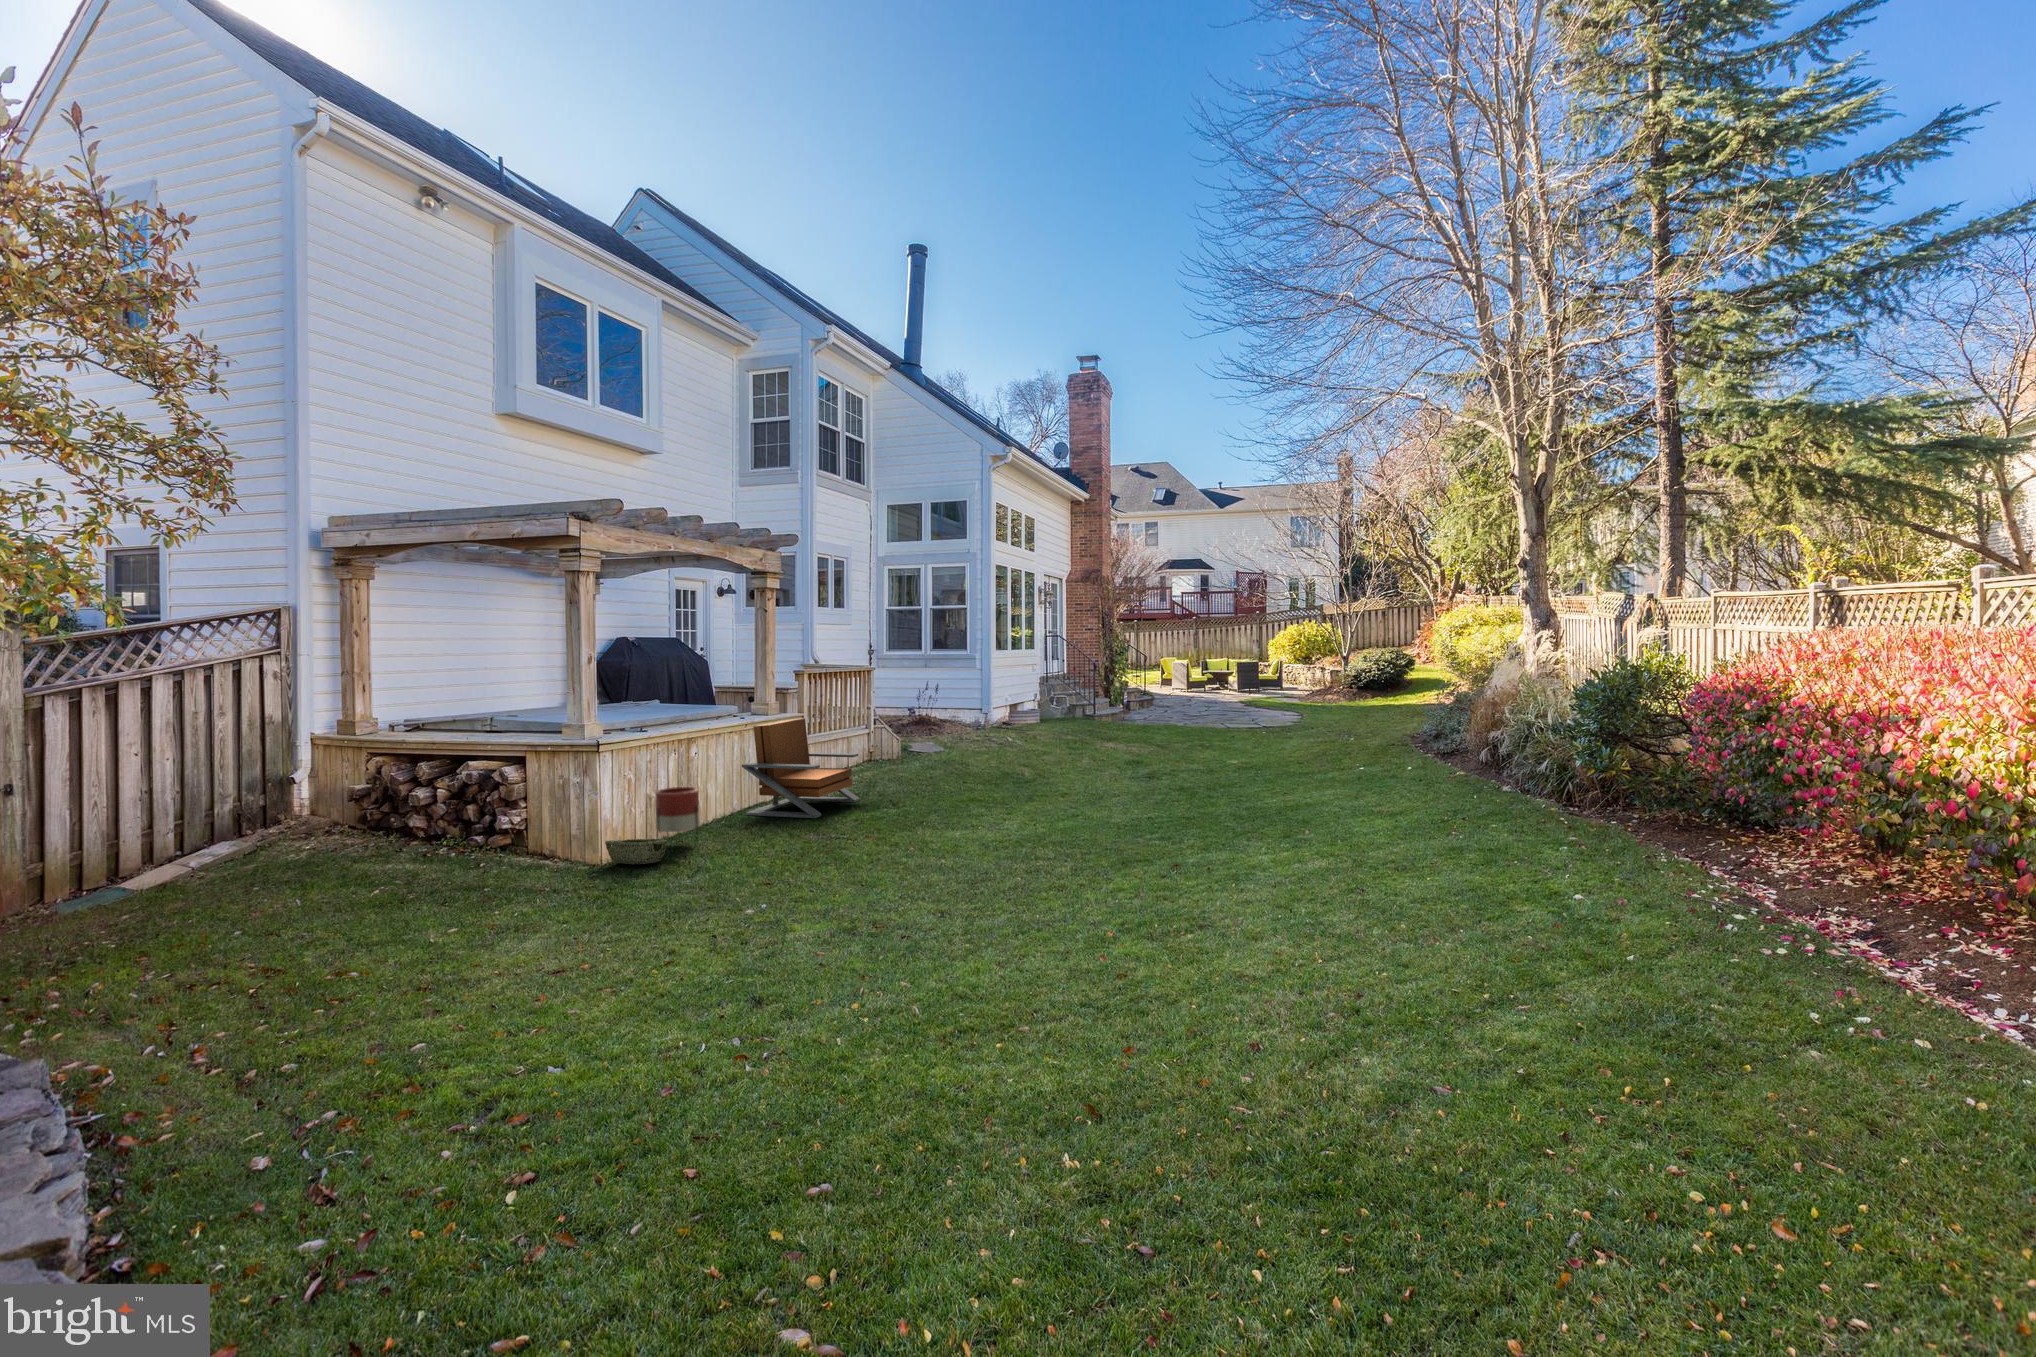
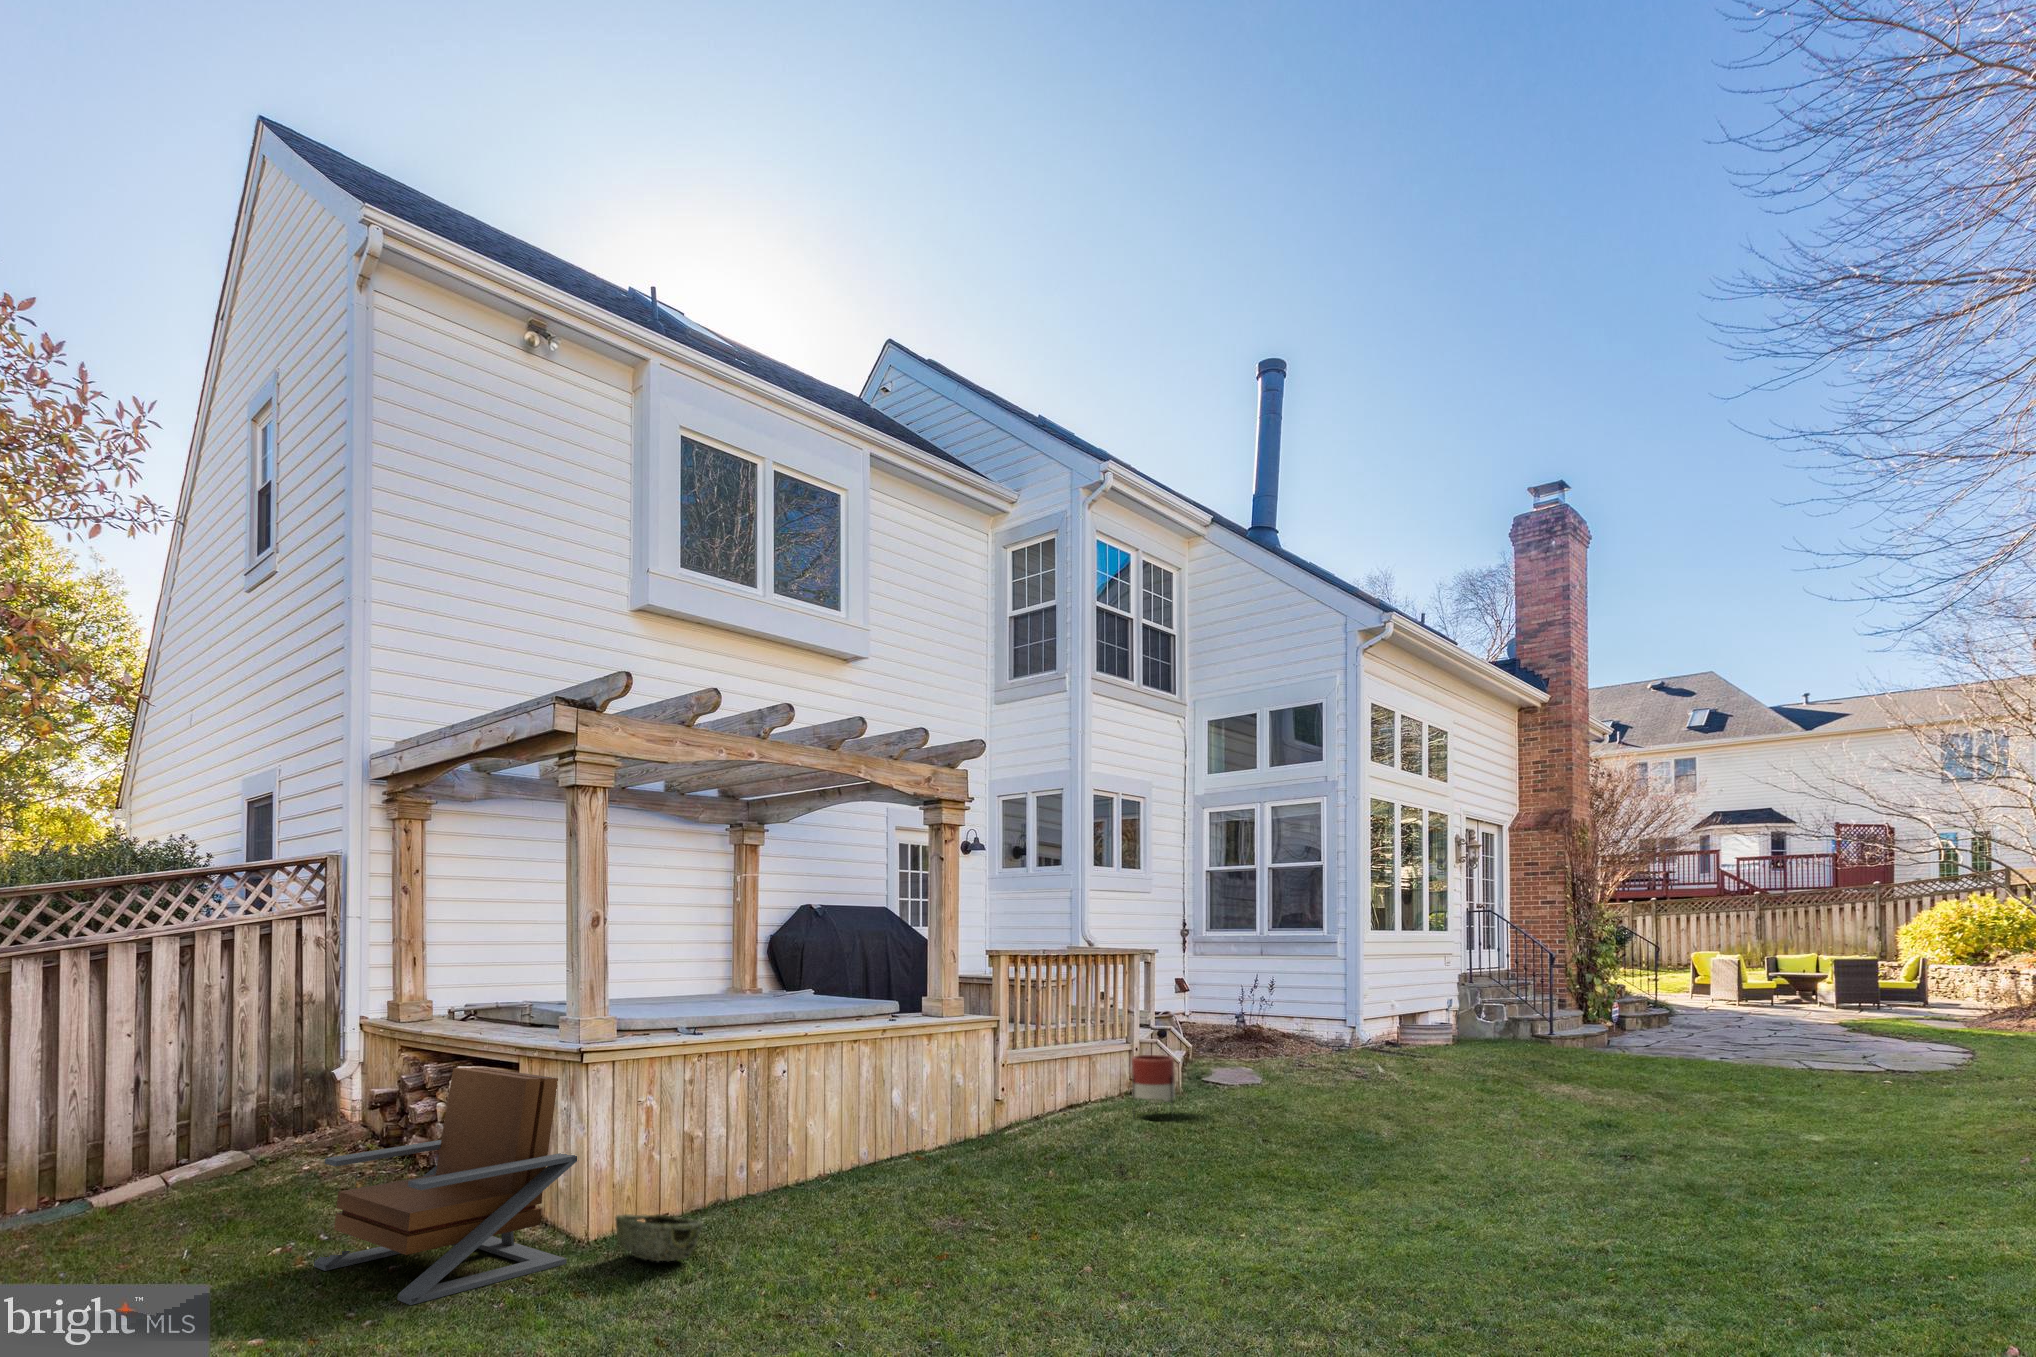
lounge chair: present [742,718,860,818] -> present [314,1068,577,1305]
planter: present [656,787,700,832] -> present [1132,1055,1175,1118]

